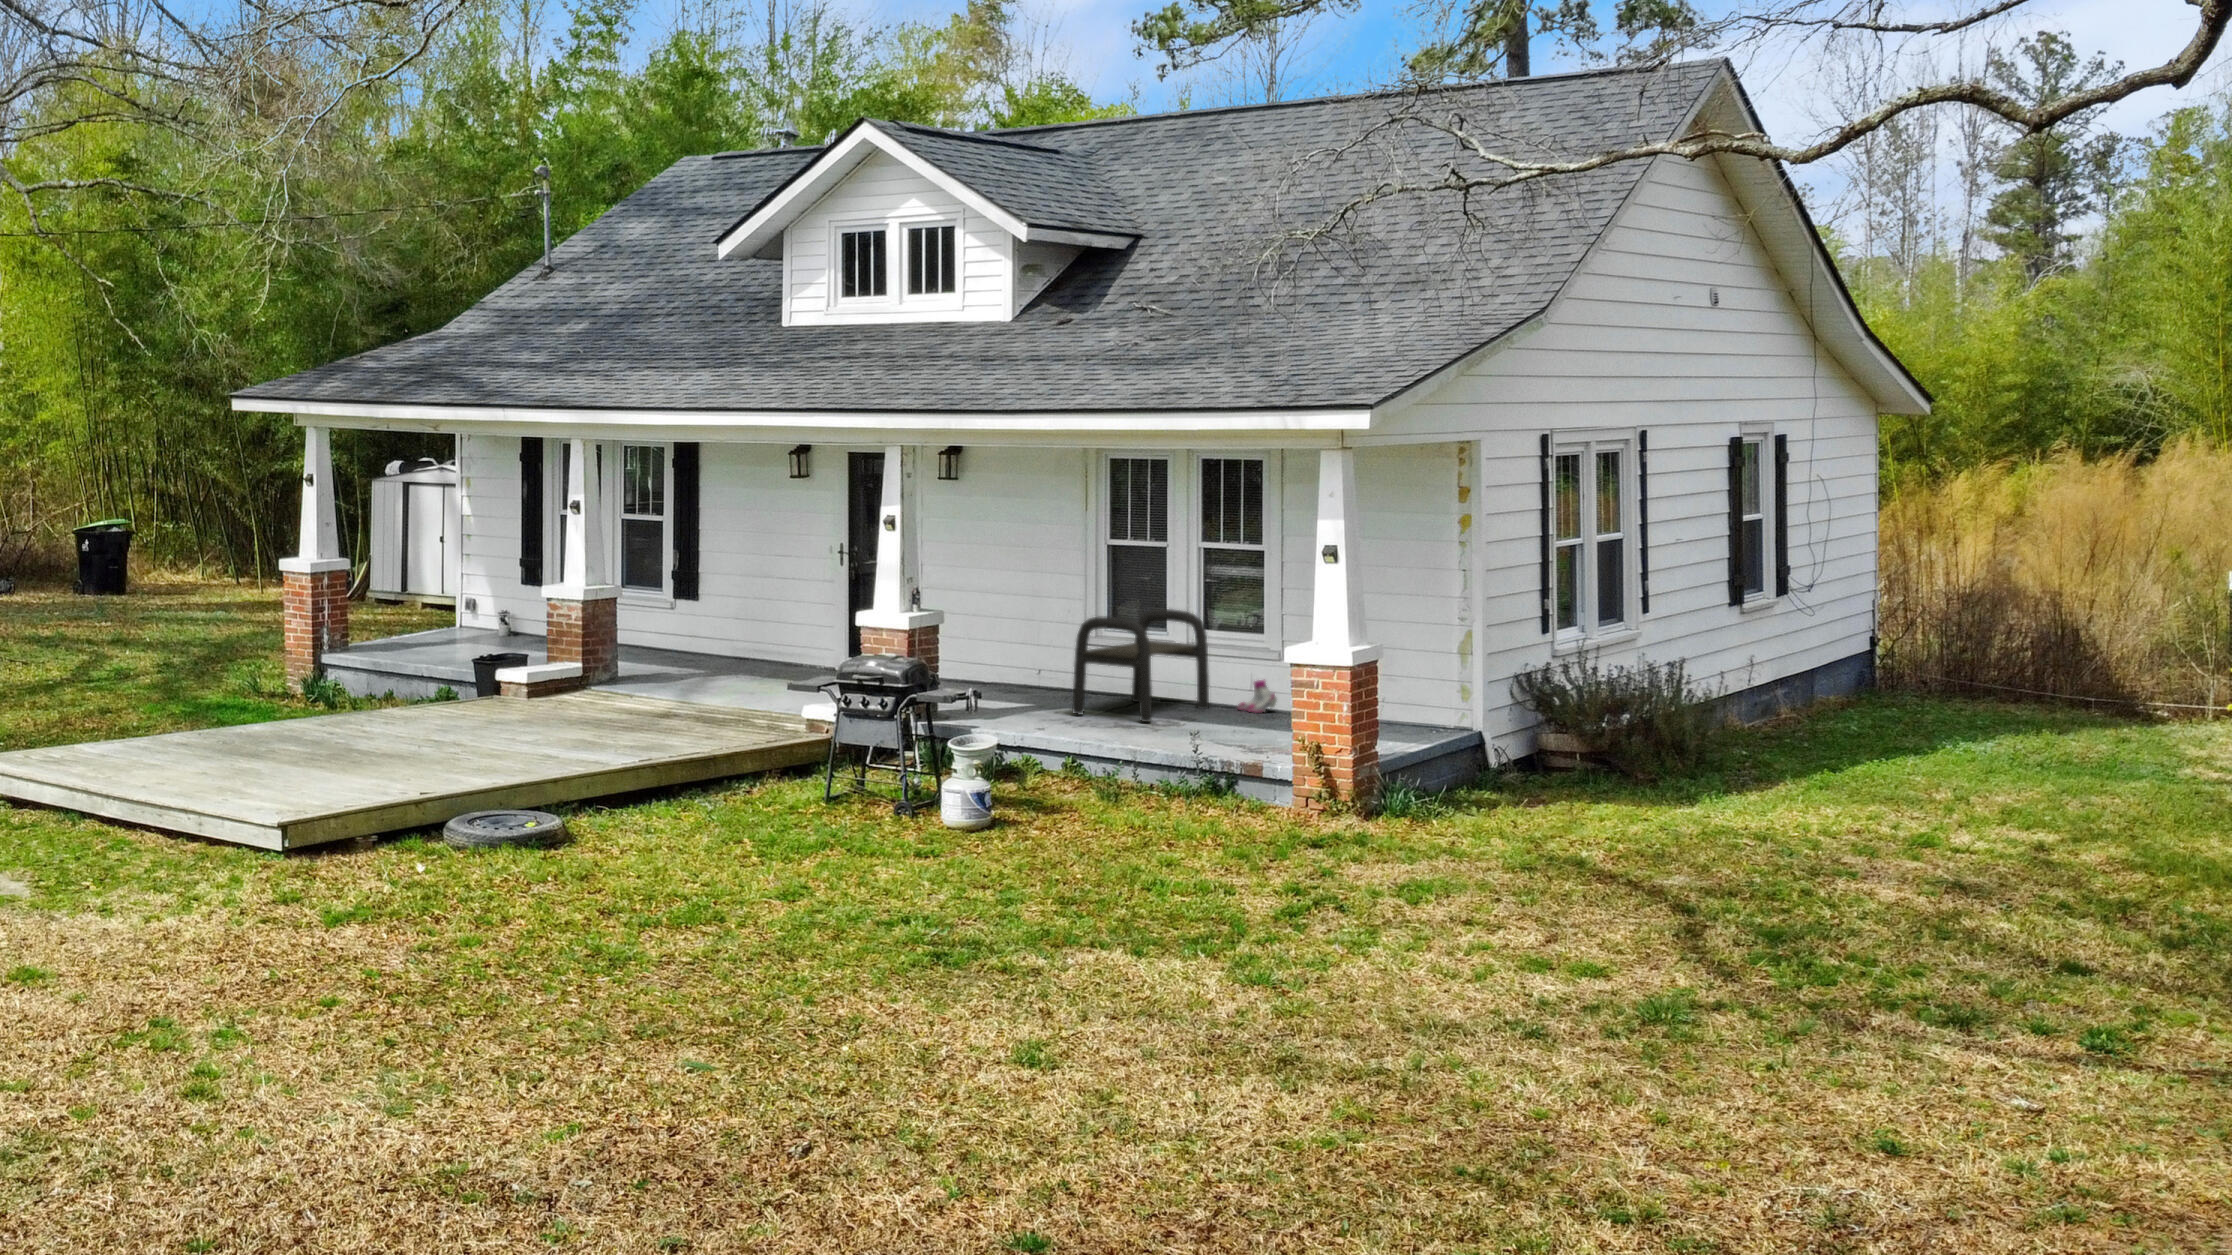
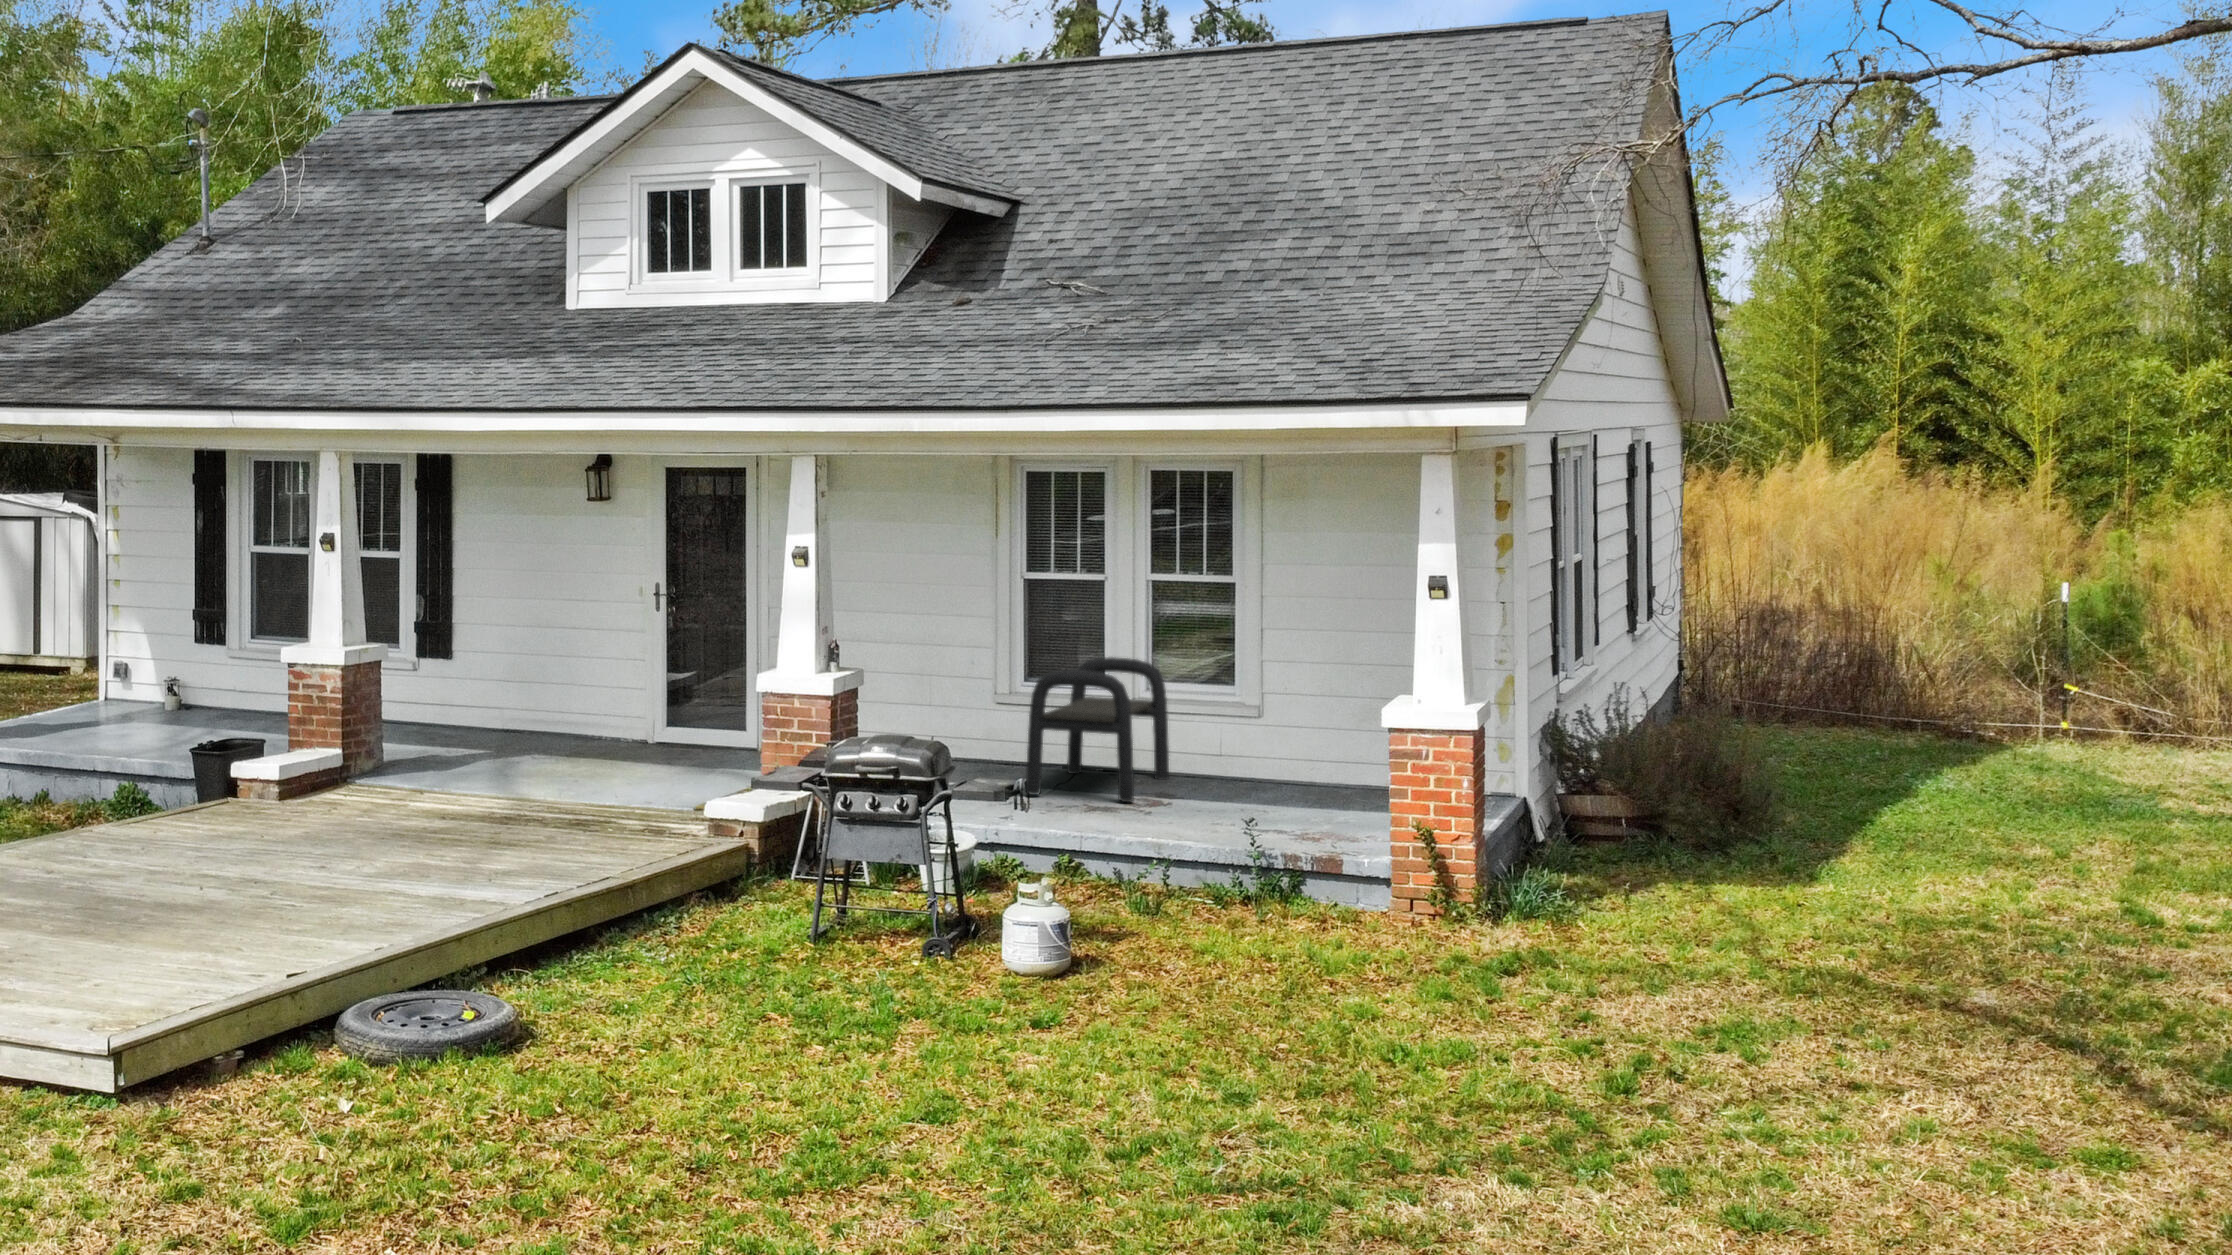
boots: present [1238,680,1277,713] -> none [1205,741,1254,783]

